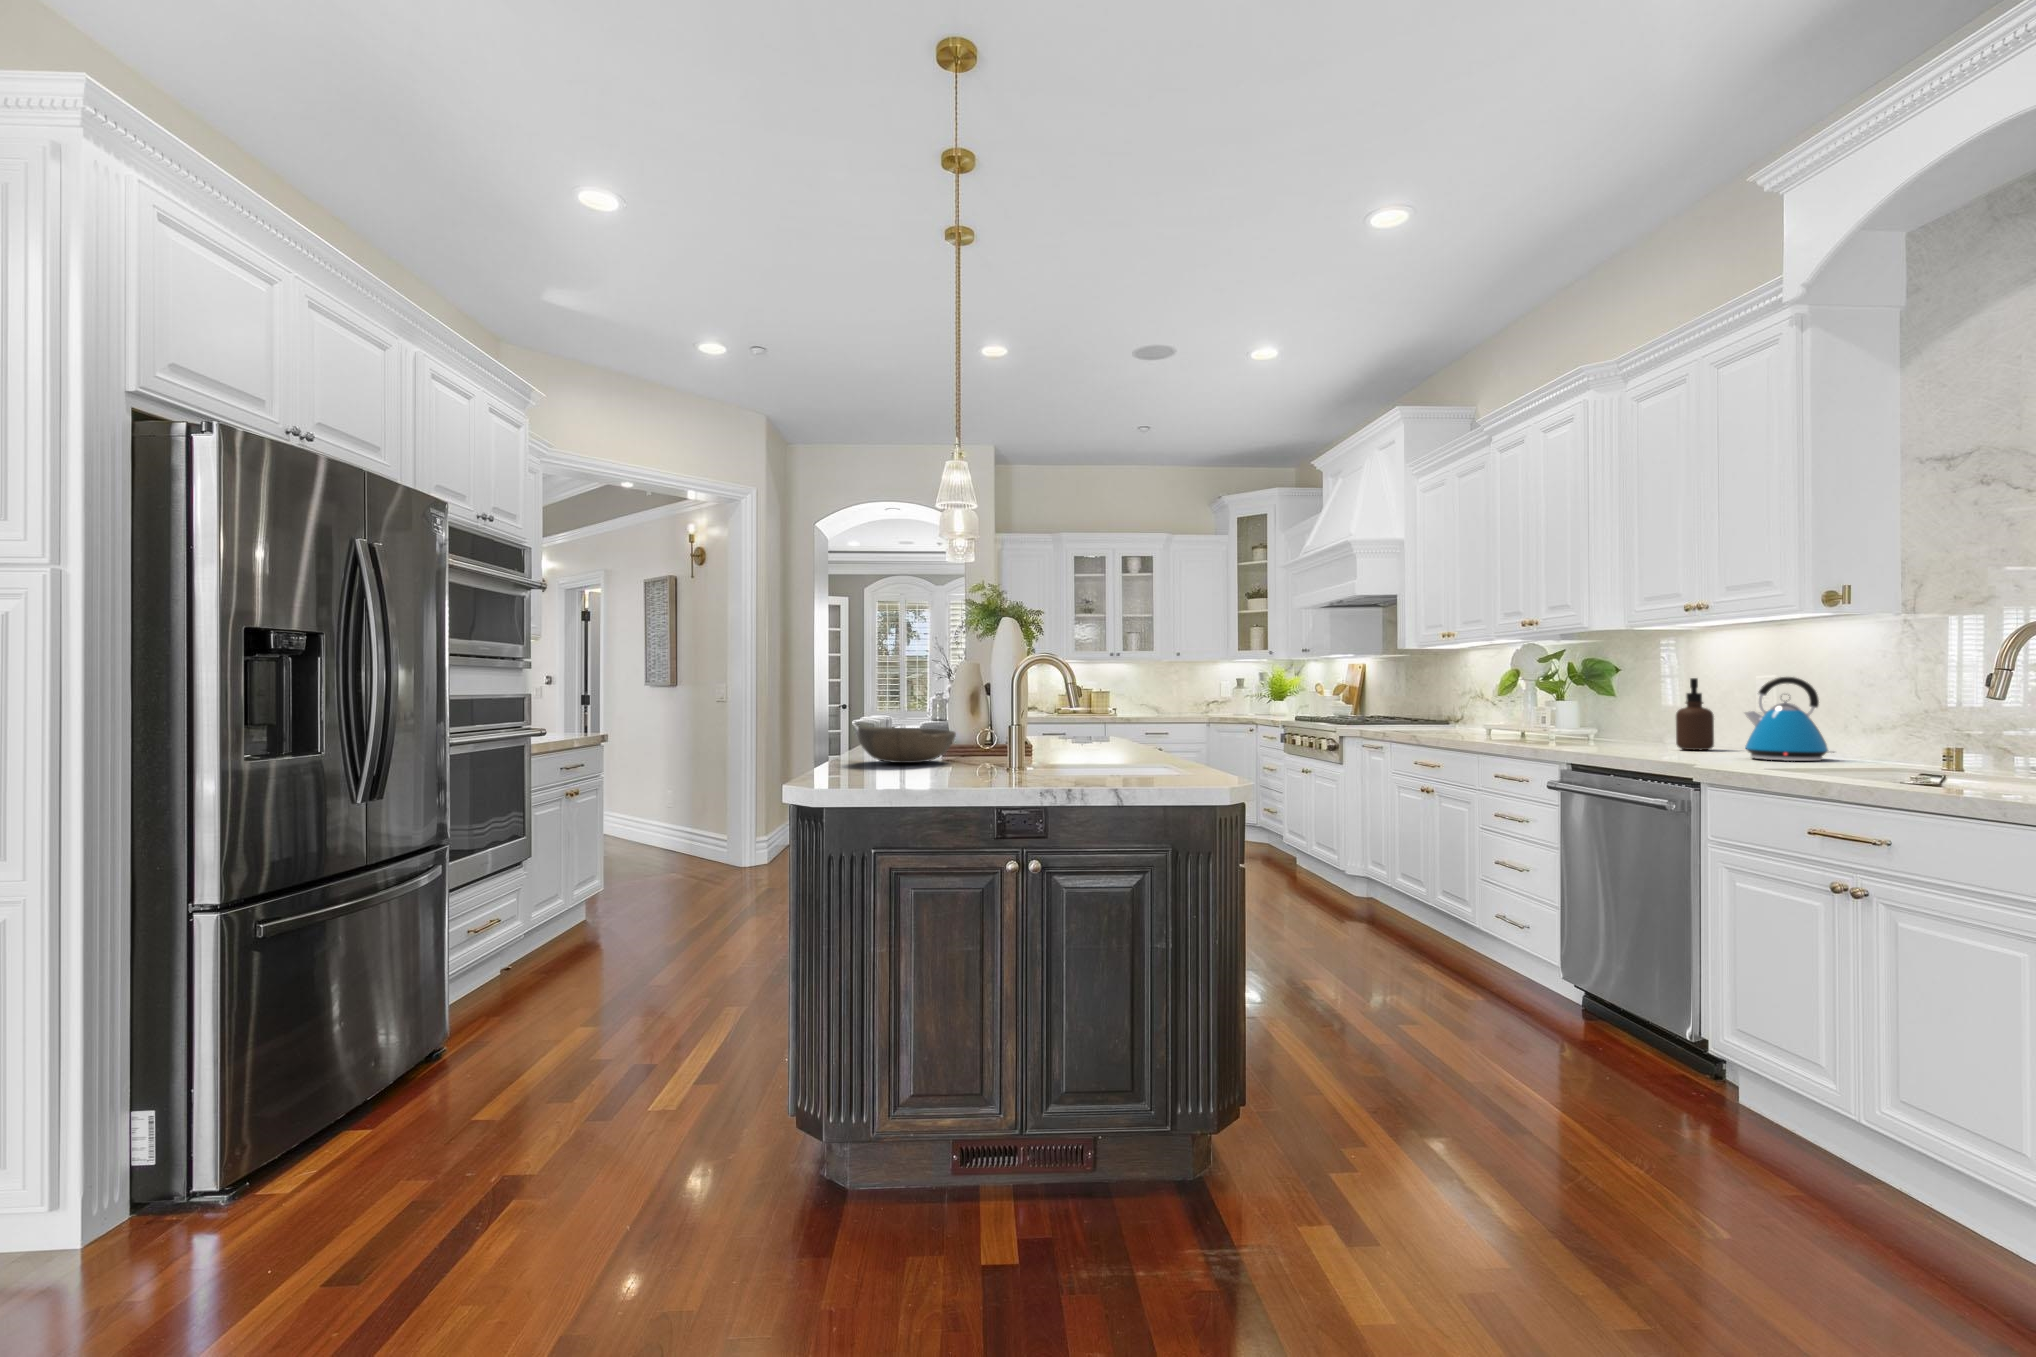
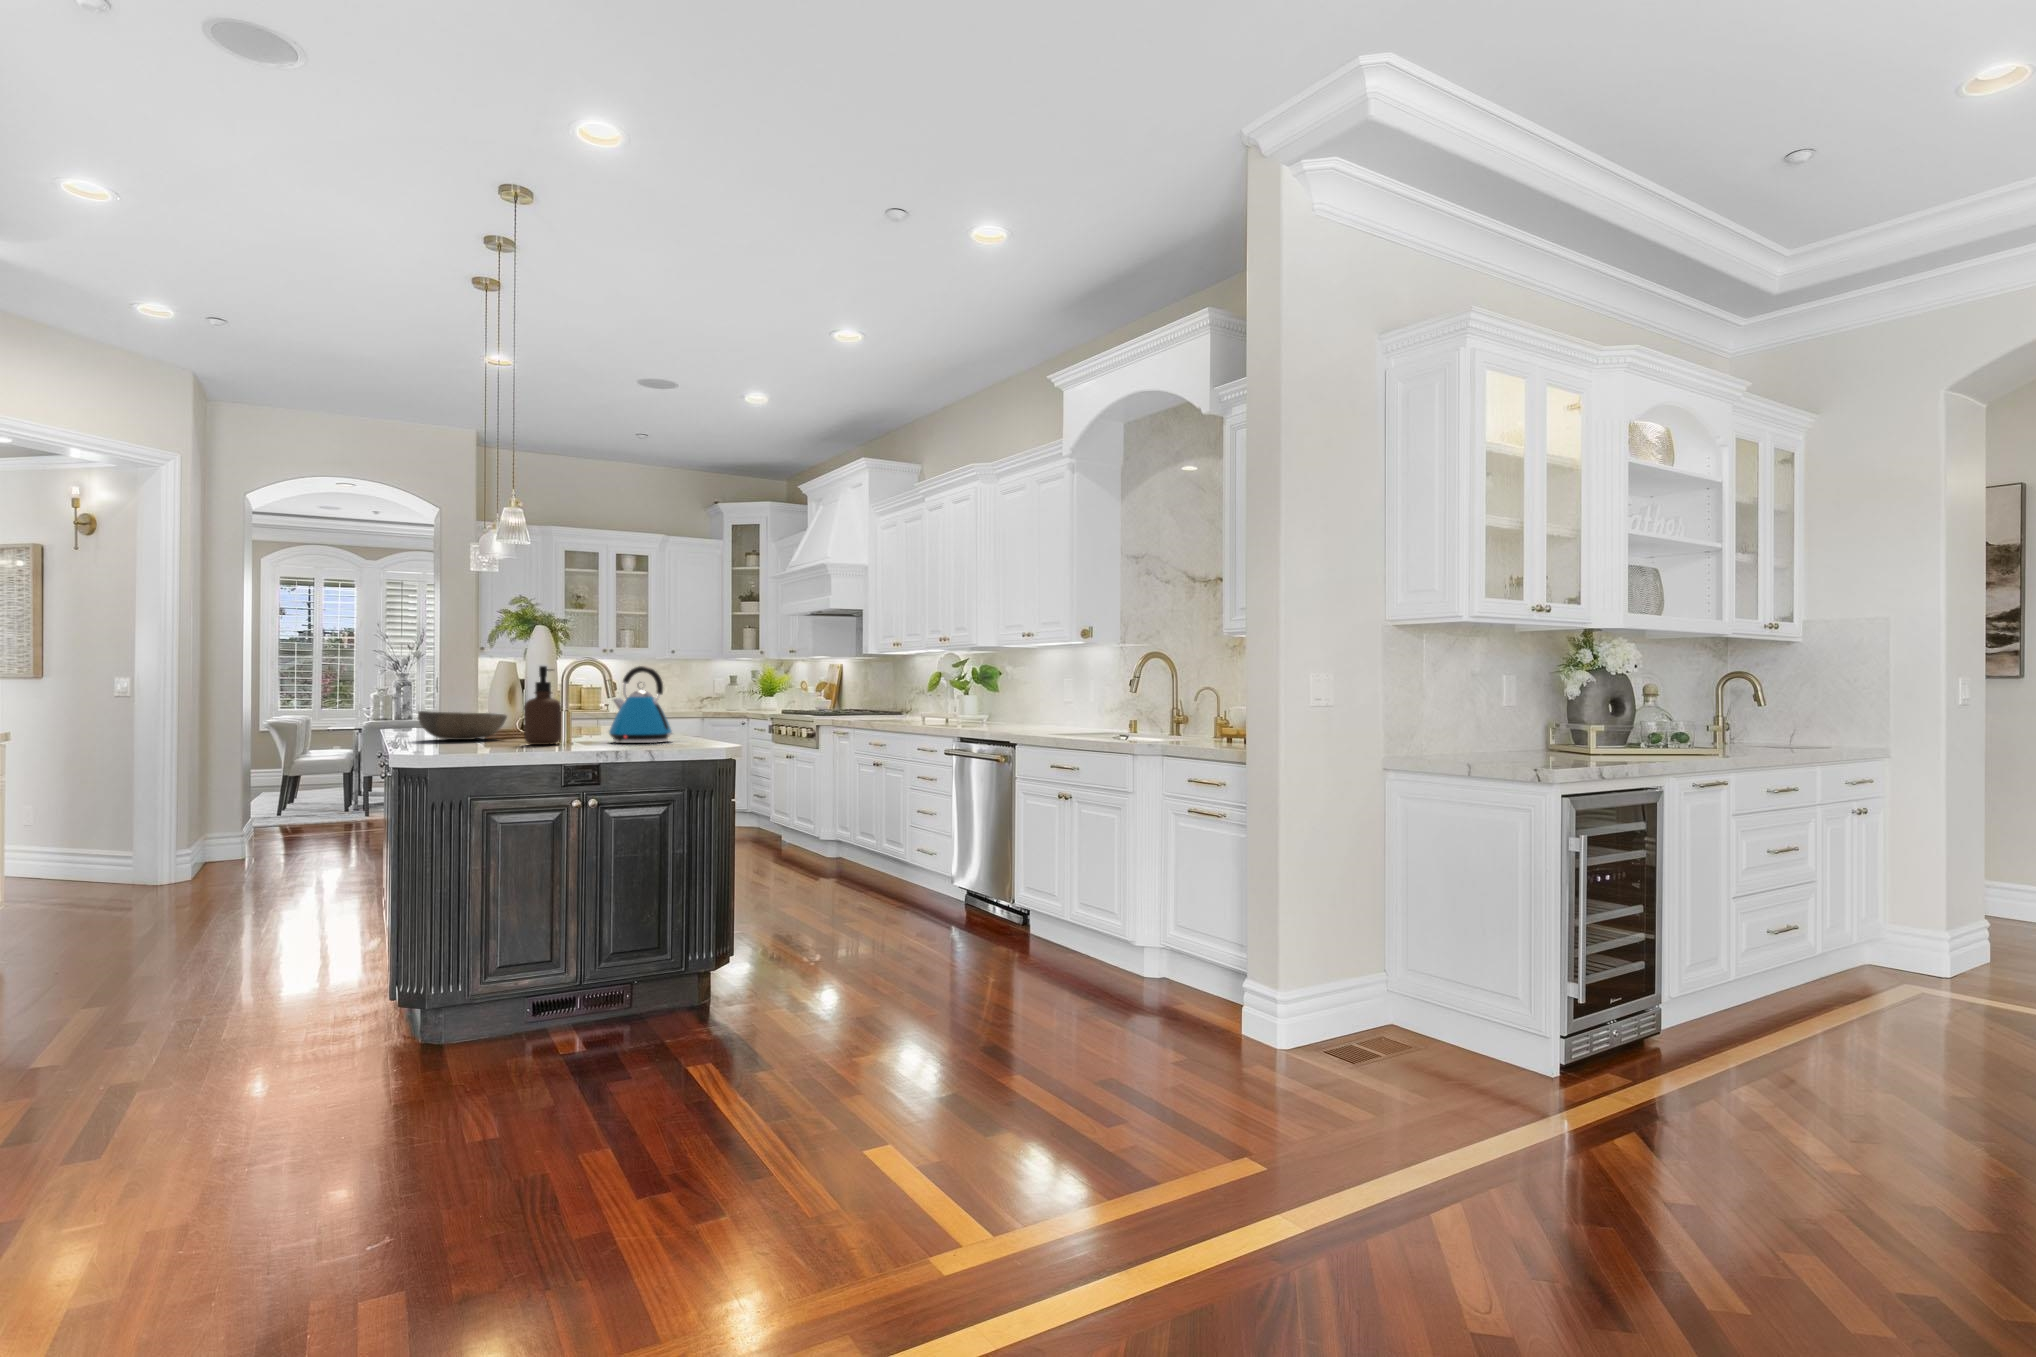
kettle: present [1745,677,1834,761] -> present [609,666,673,743]
soap dispenser: present [1676,678,1714,750] -> present [524,666,562,745]

